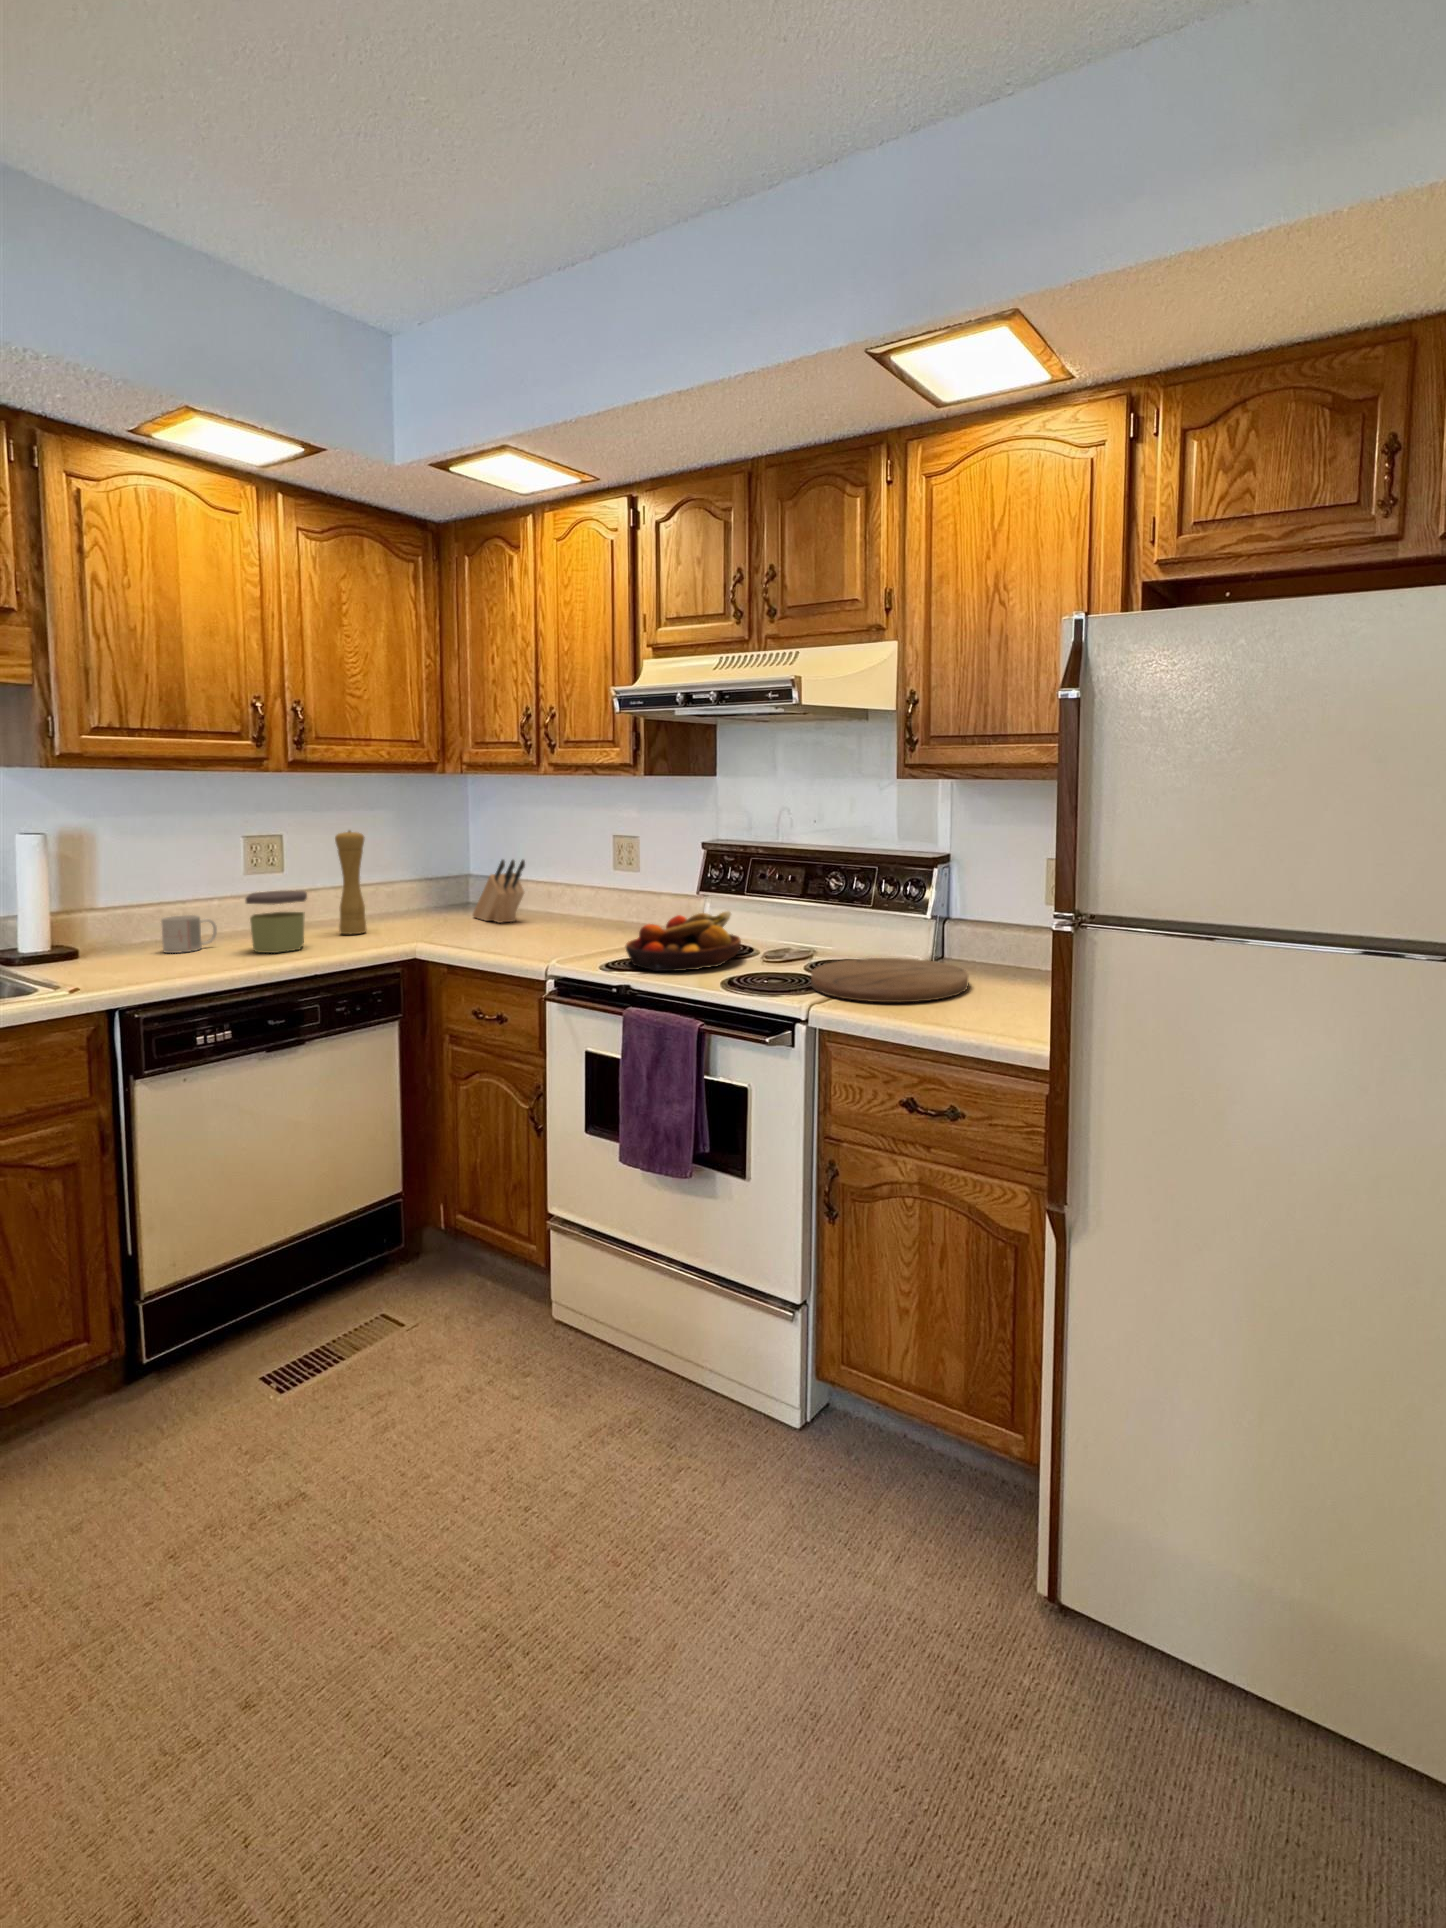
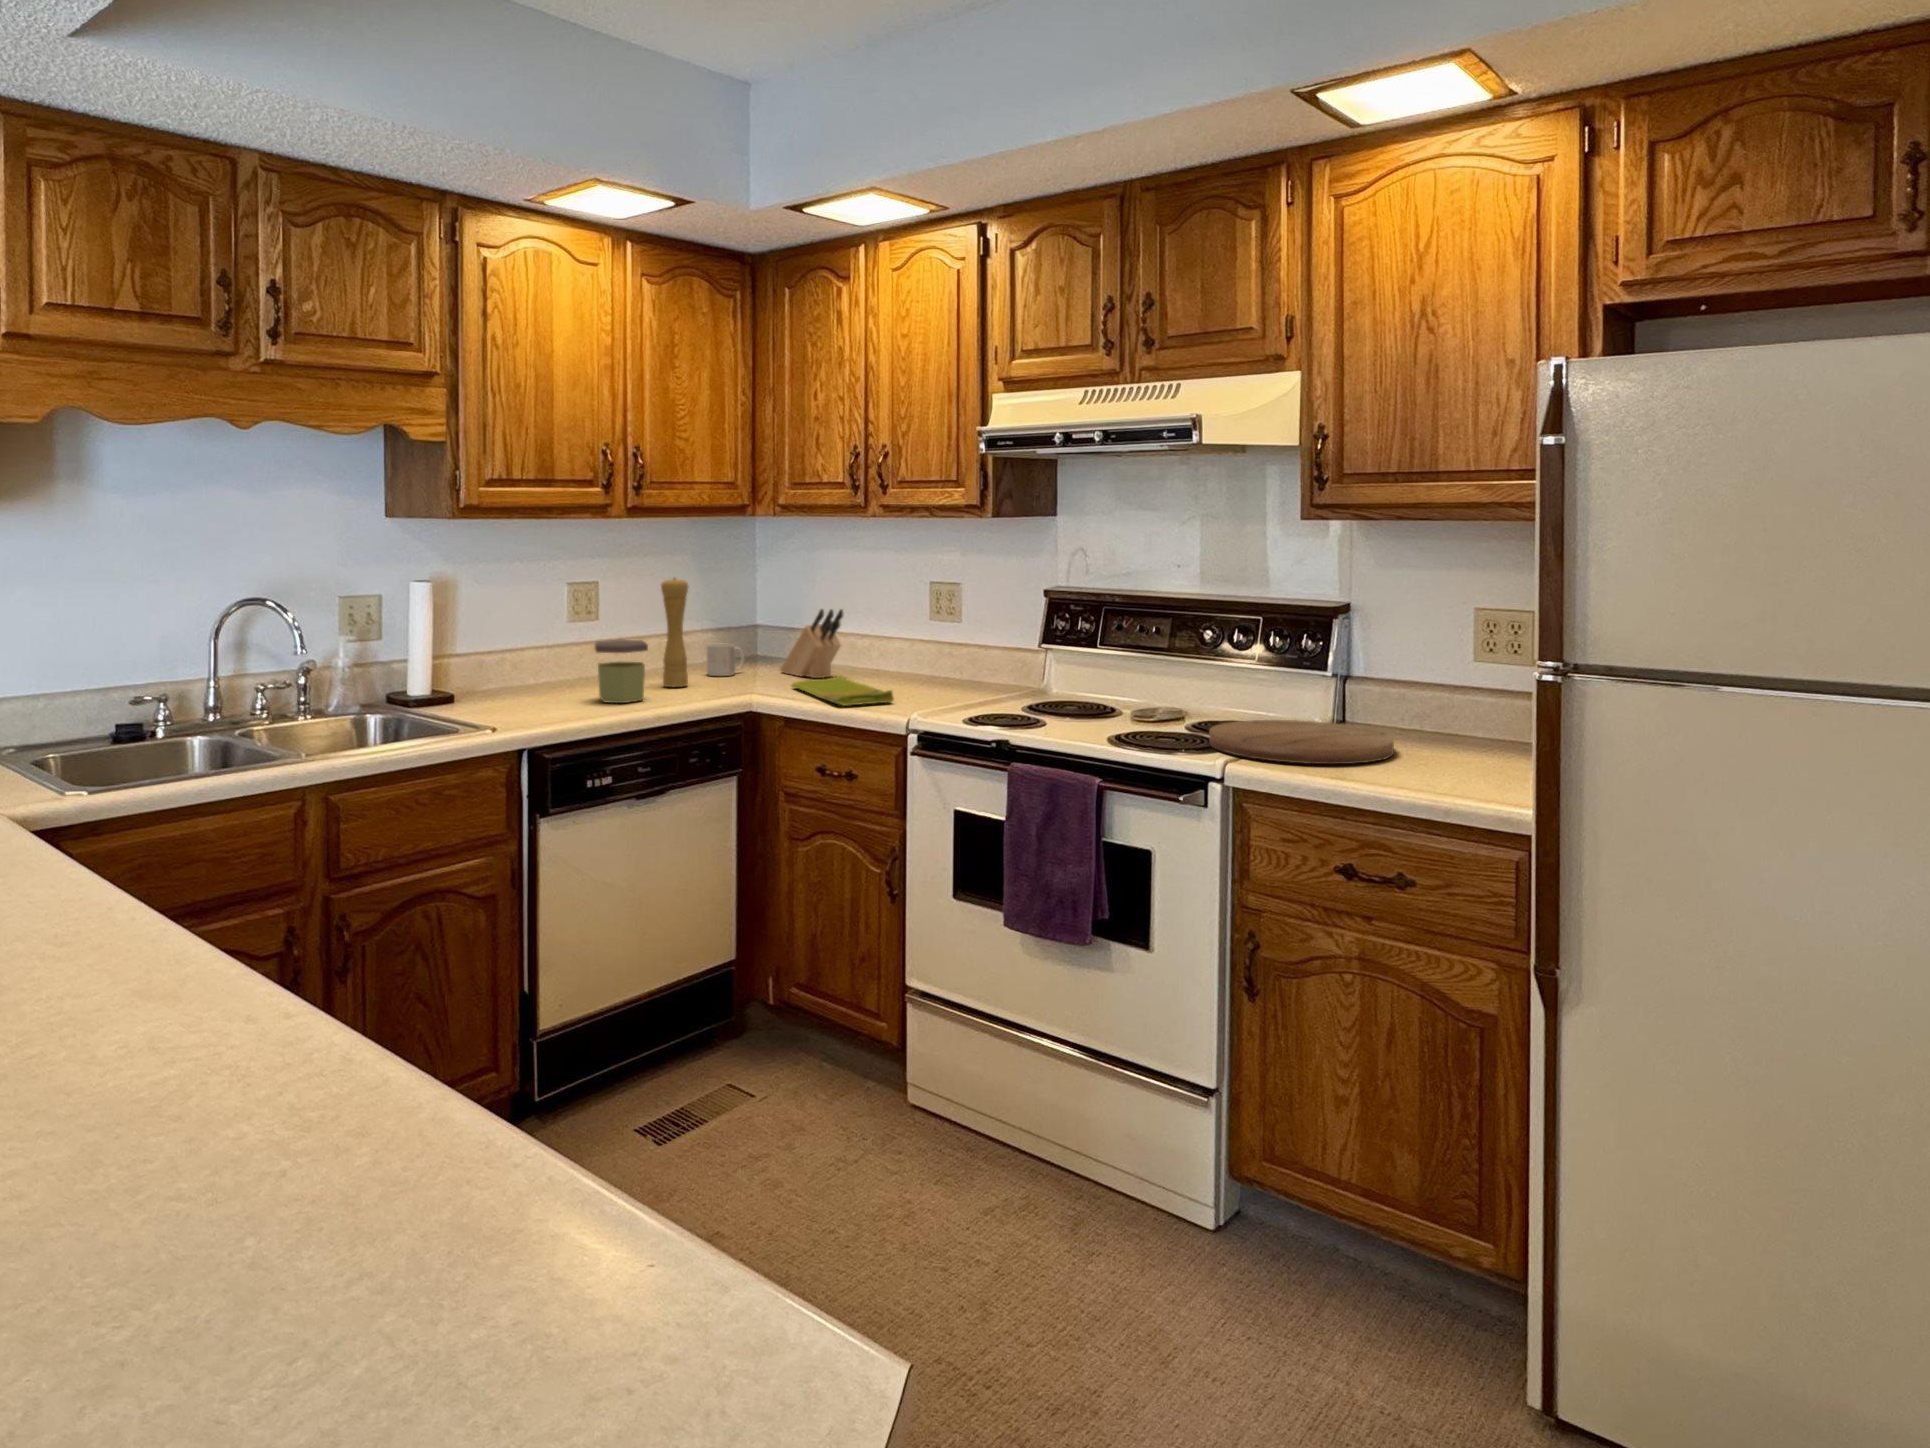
fruit bowl: present [626,911,741,971] -> none [988,666,1113,729]
mug: present [161,915,217,953] -> present [707,643,744,676]
dish towel: none [467,920,551,951] -> present [792,675,894,706]

